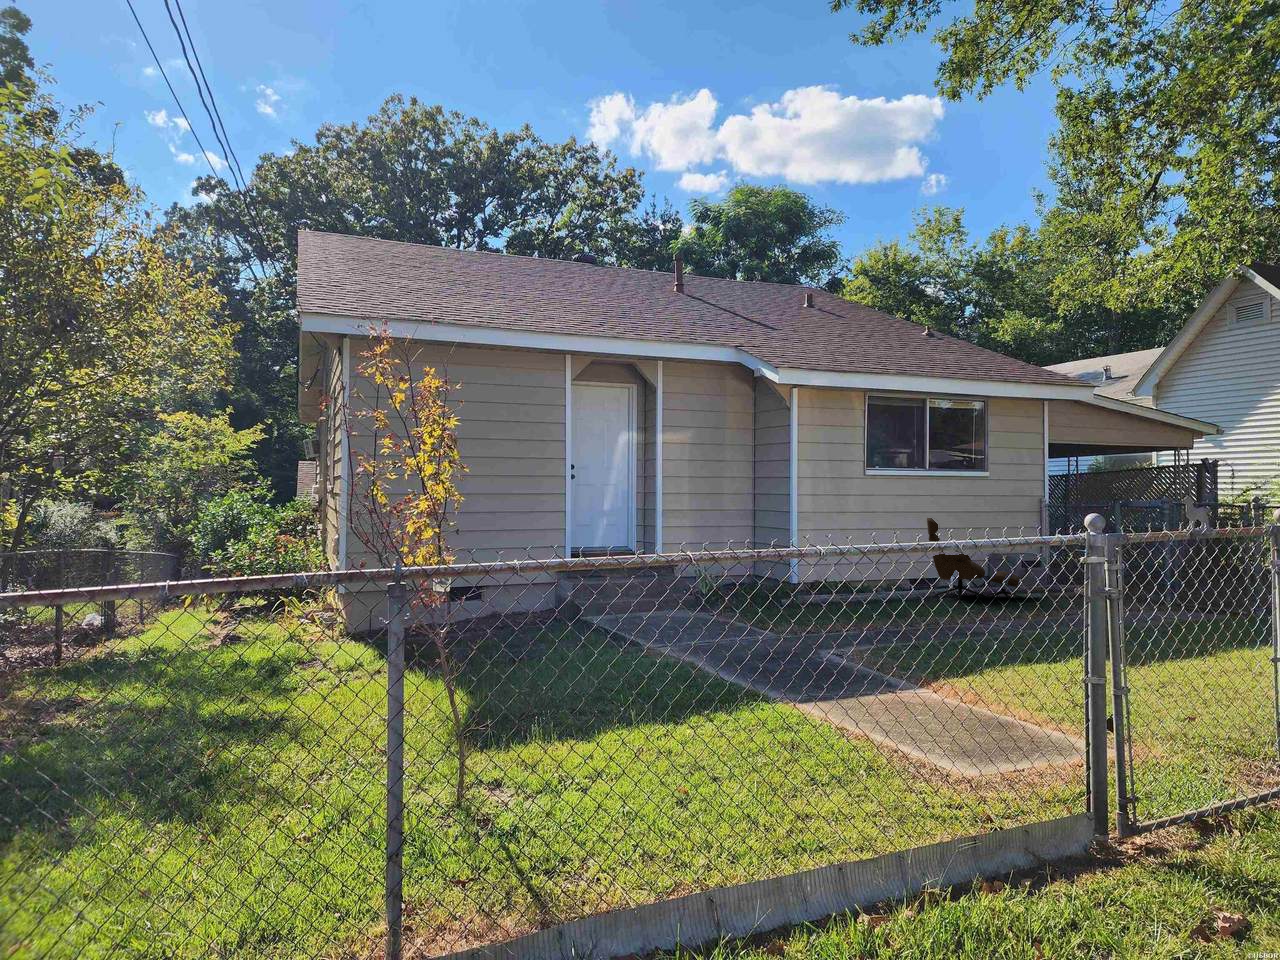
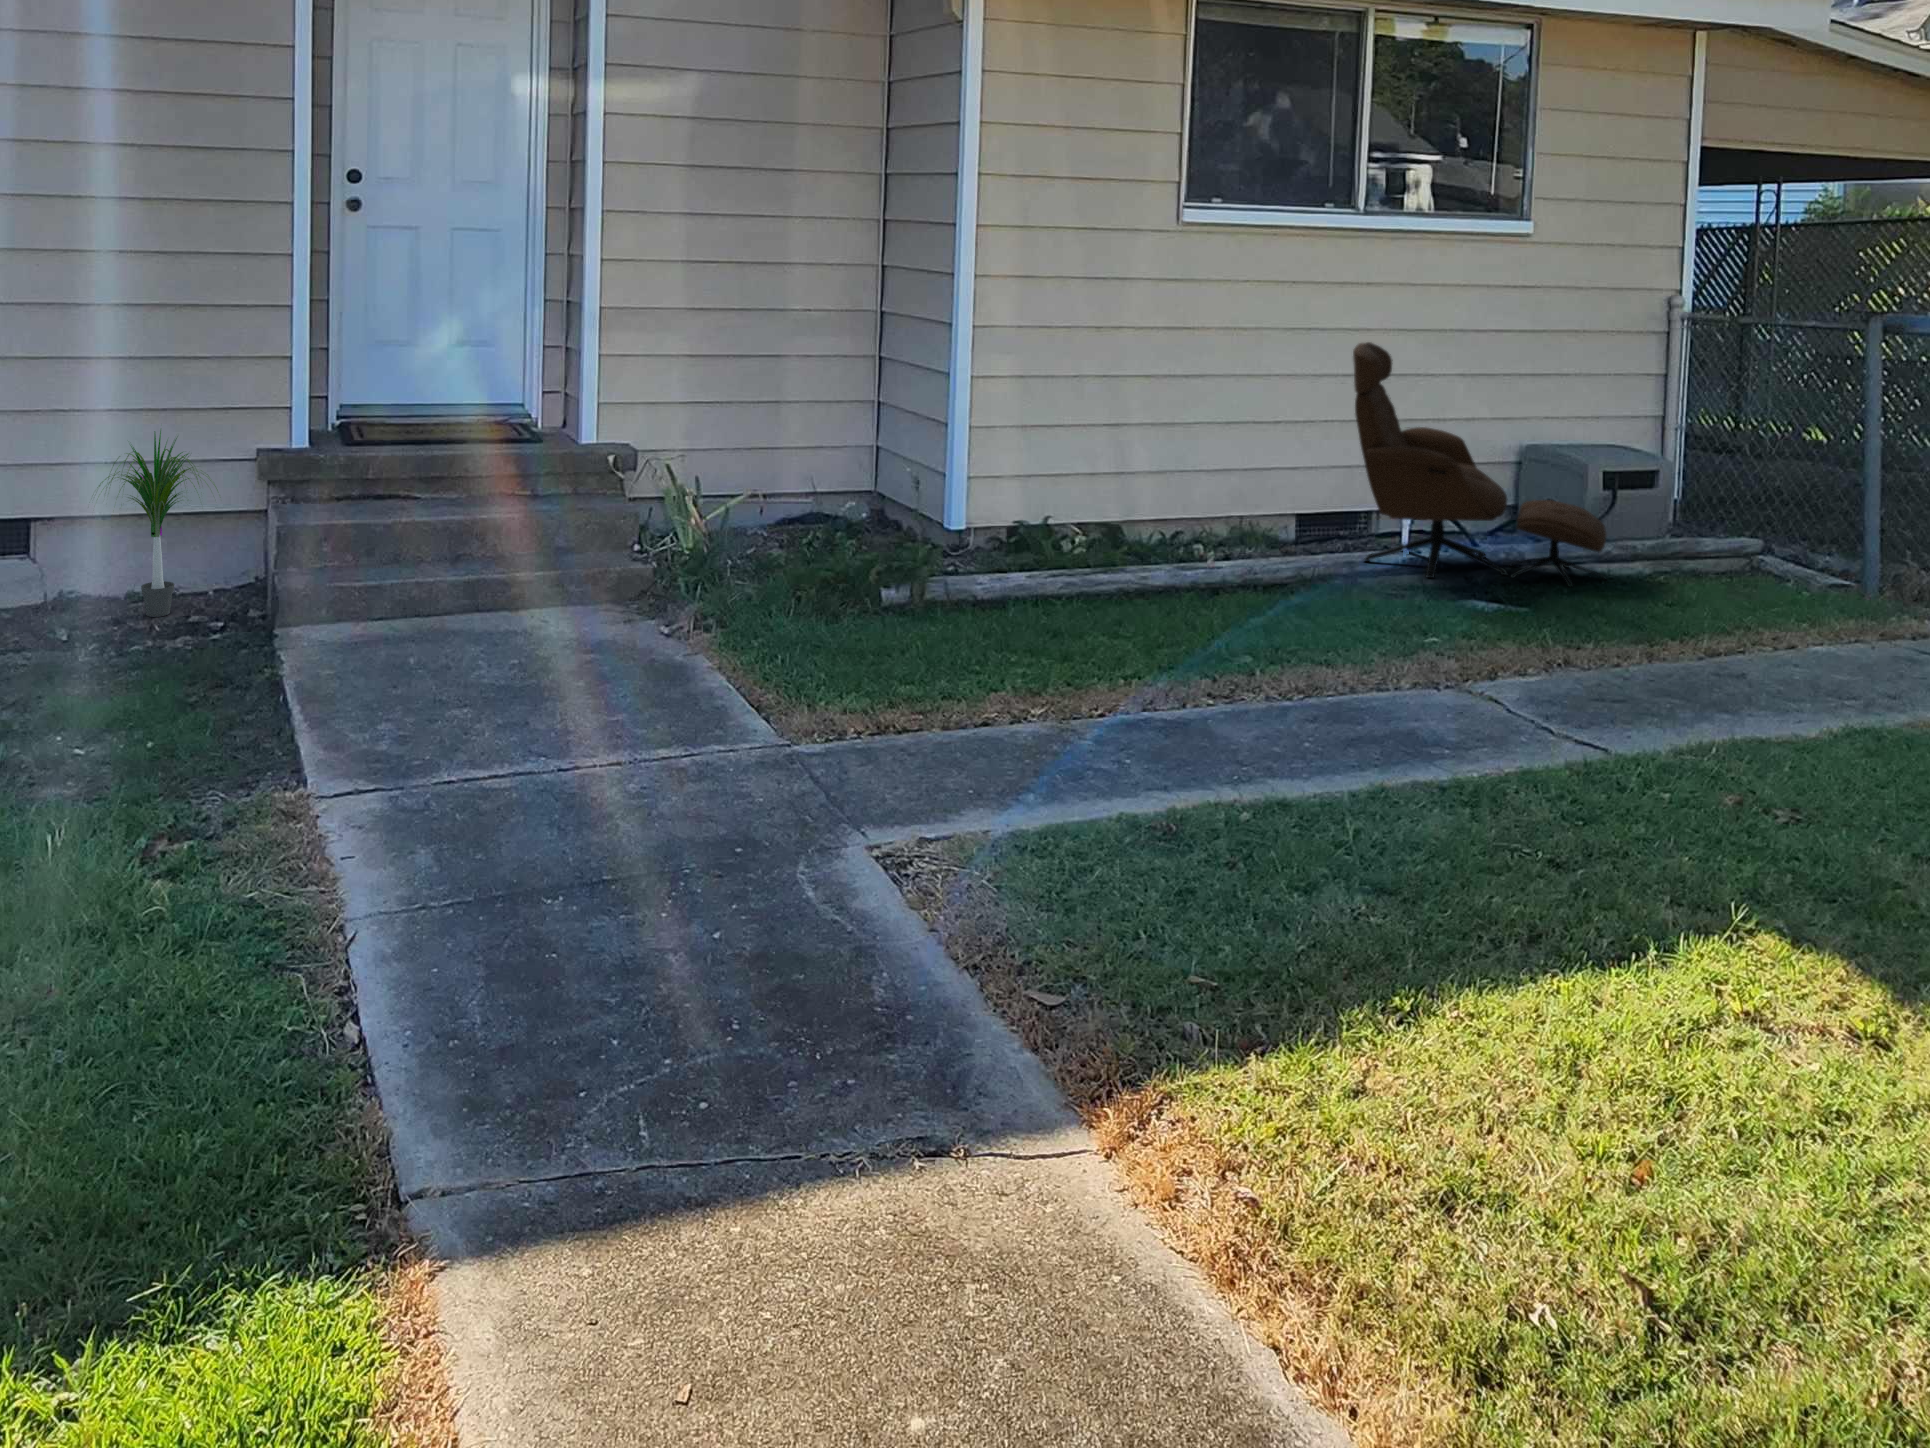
potted plant: none [508,553,552,620] -> present [99,430,218,617]

